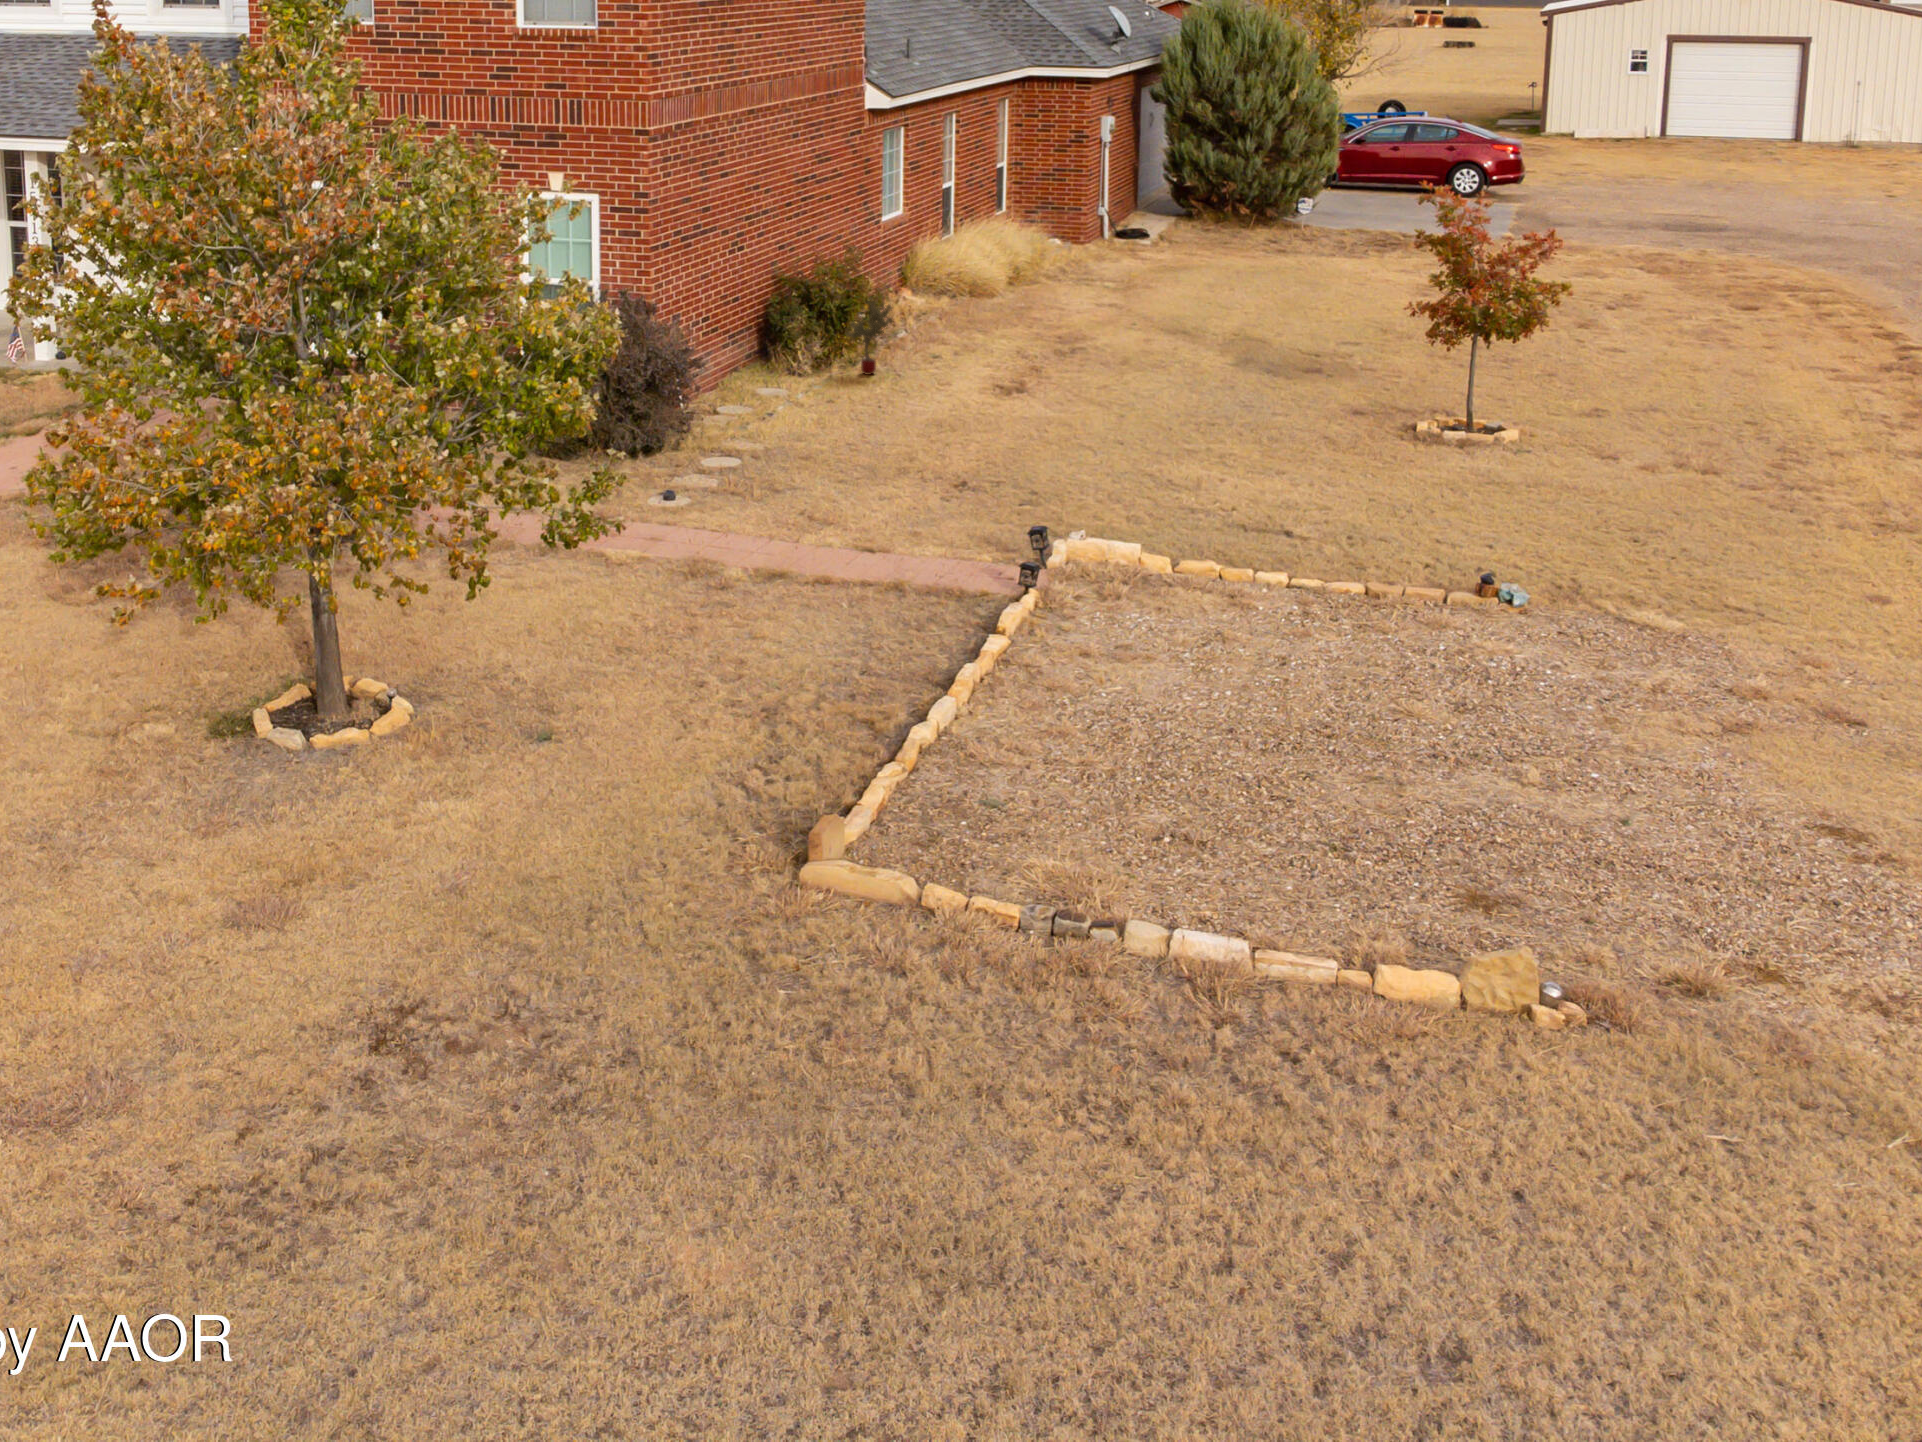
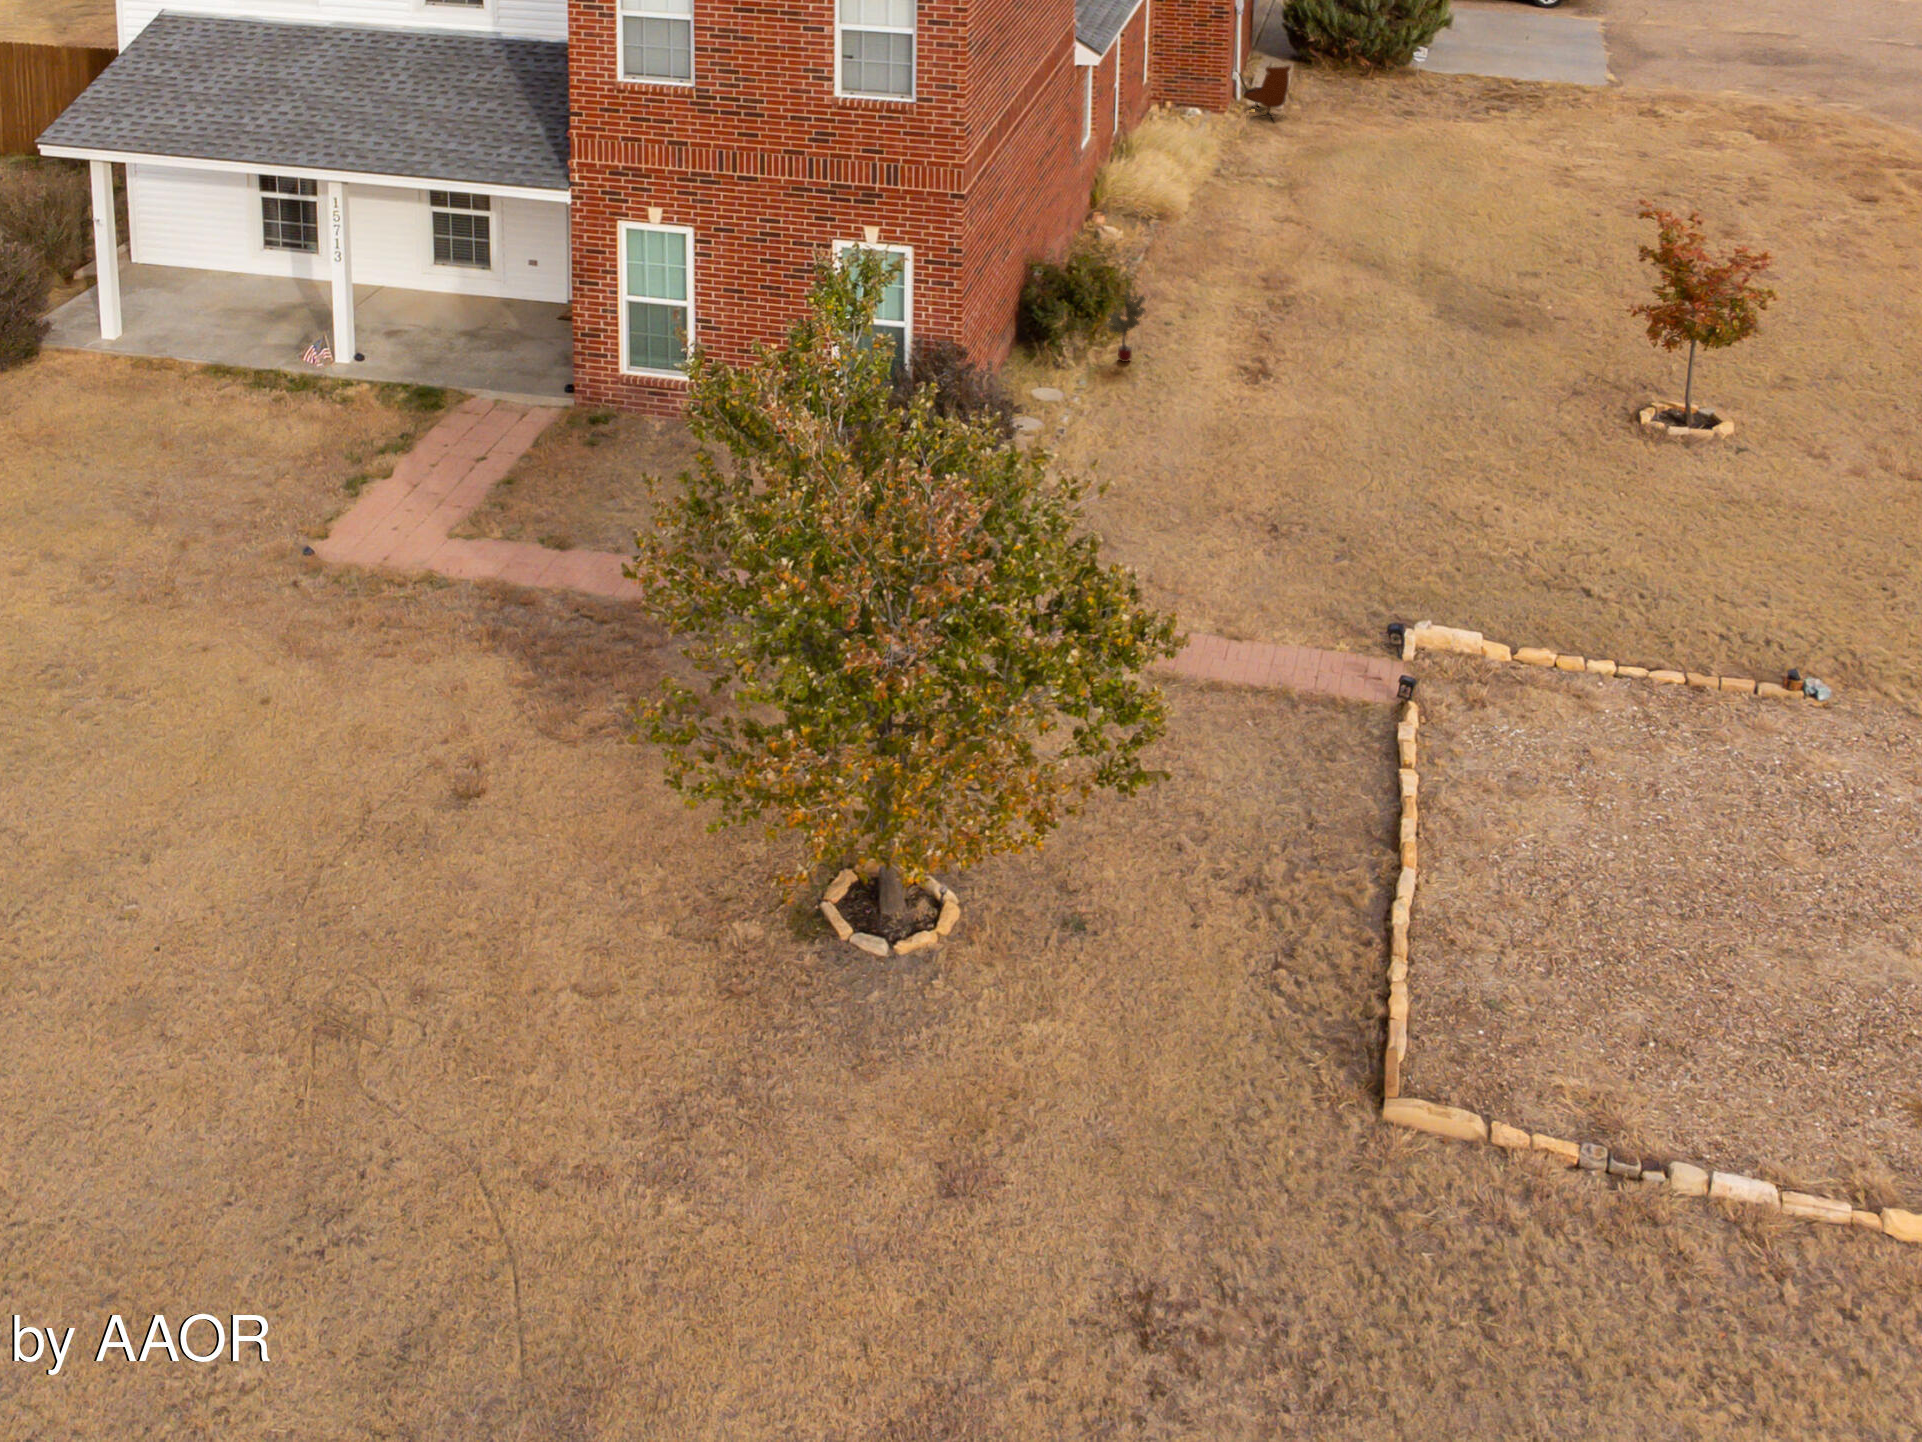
lounge chair: none [1102,180,1145,241] -> present [1245,66,1290,118]

